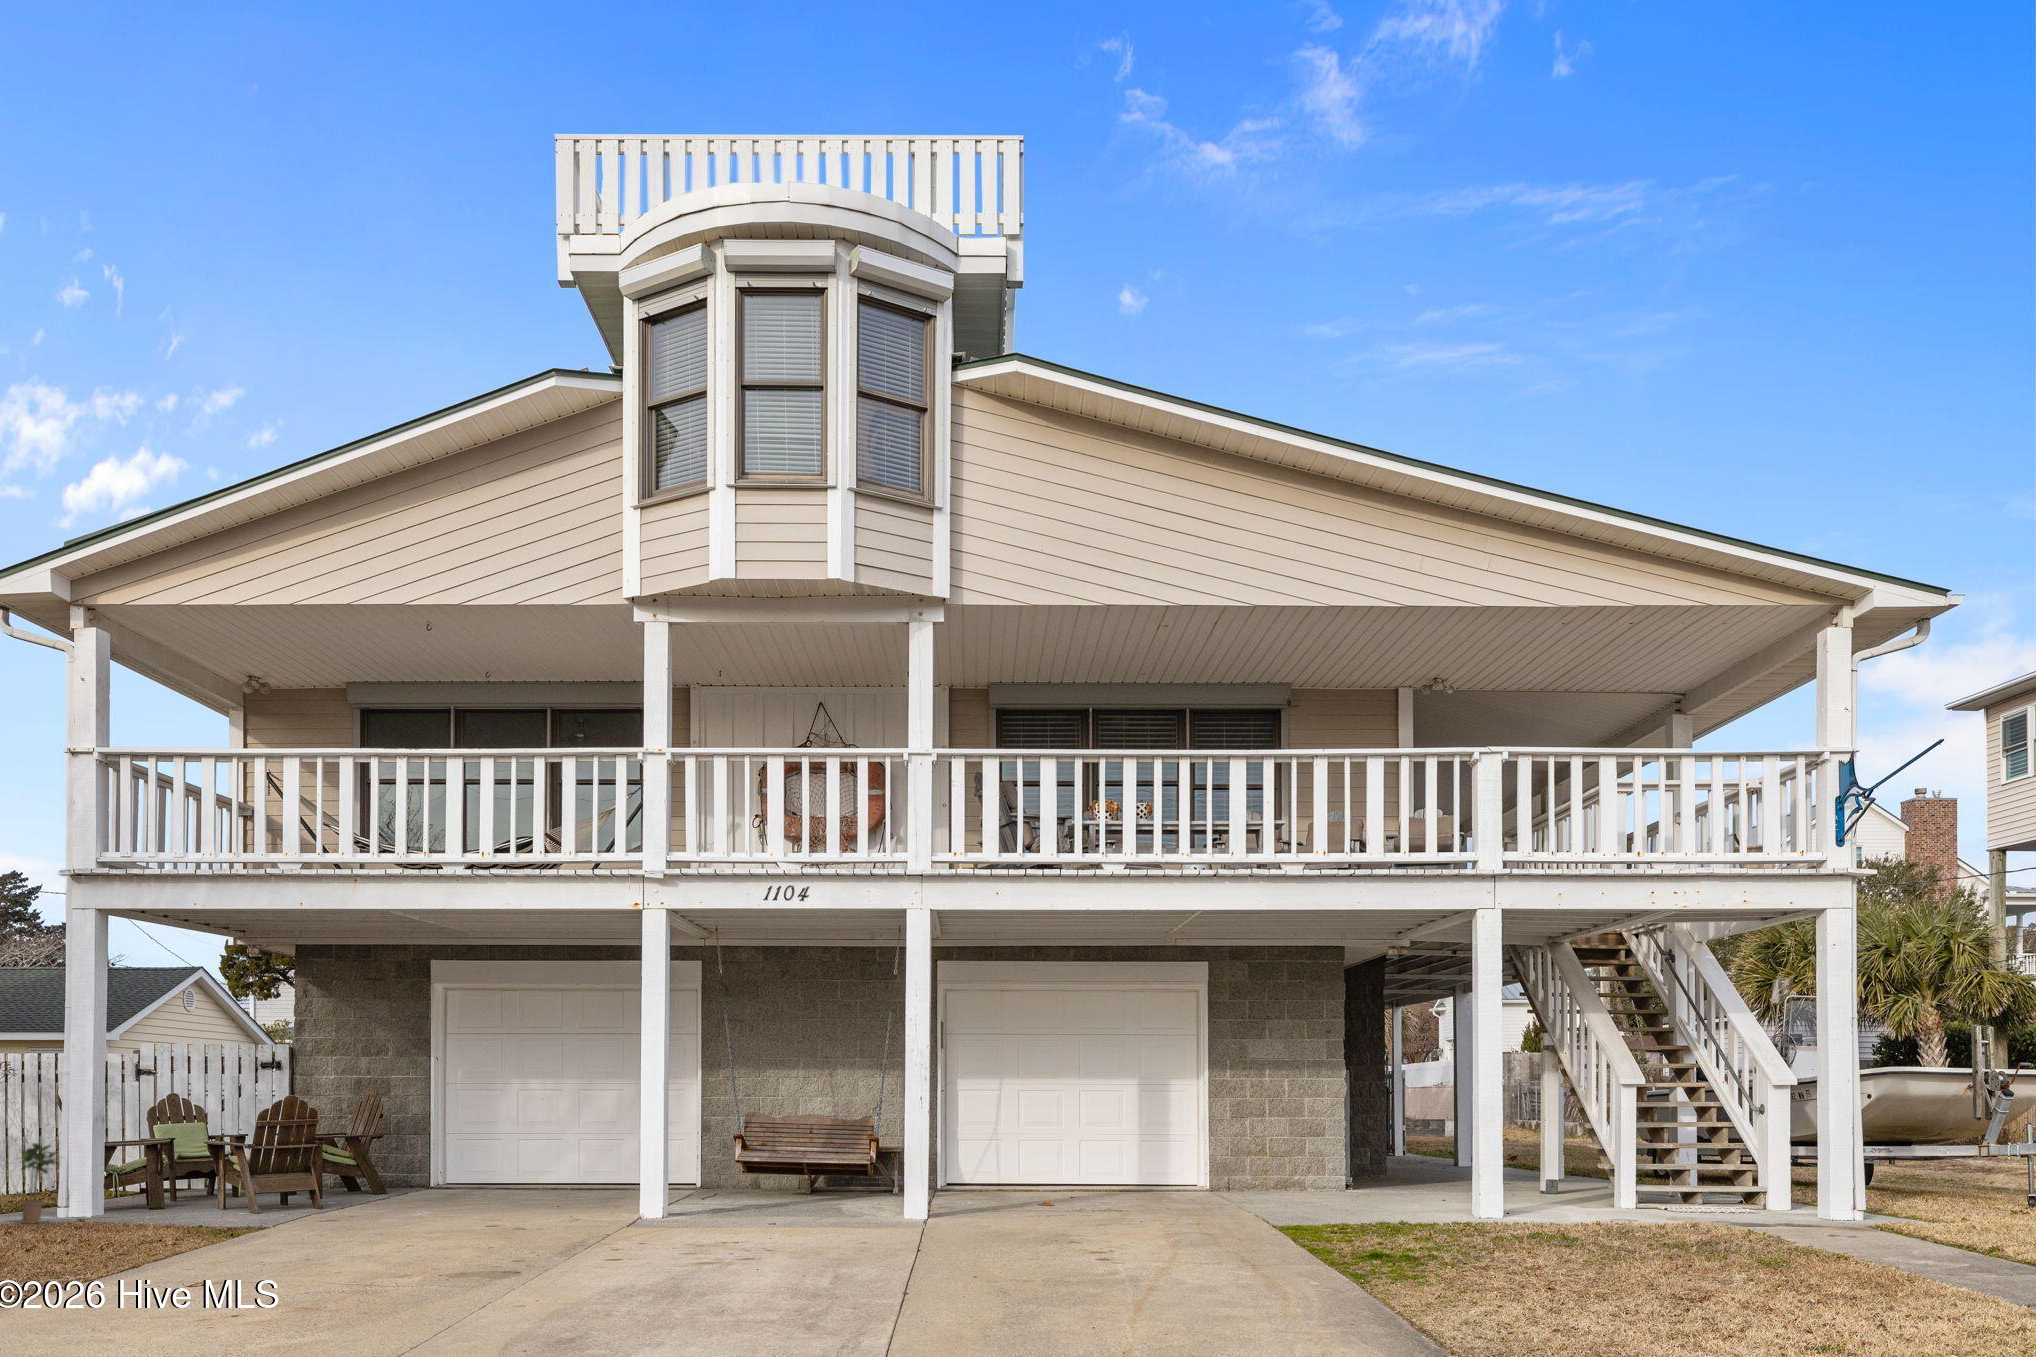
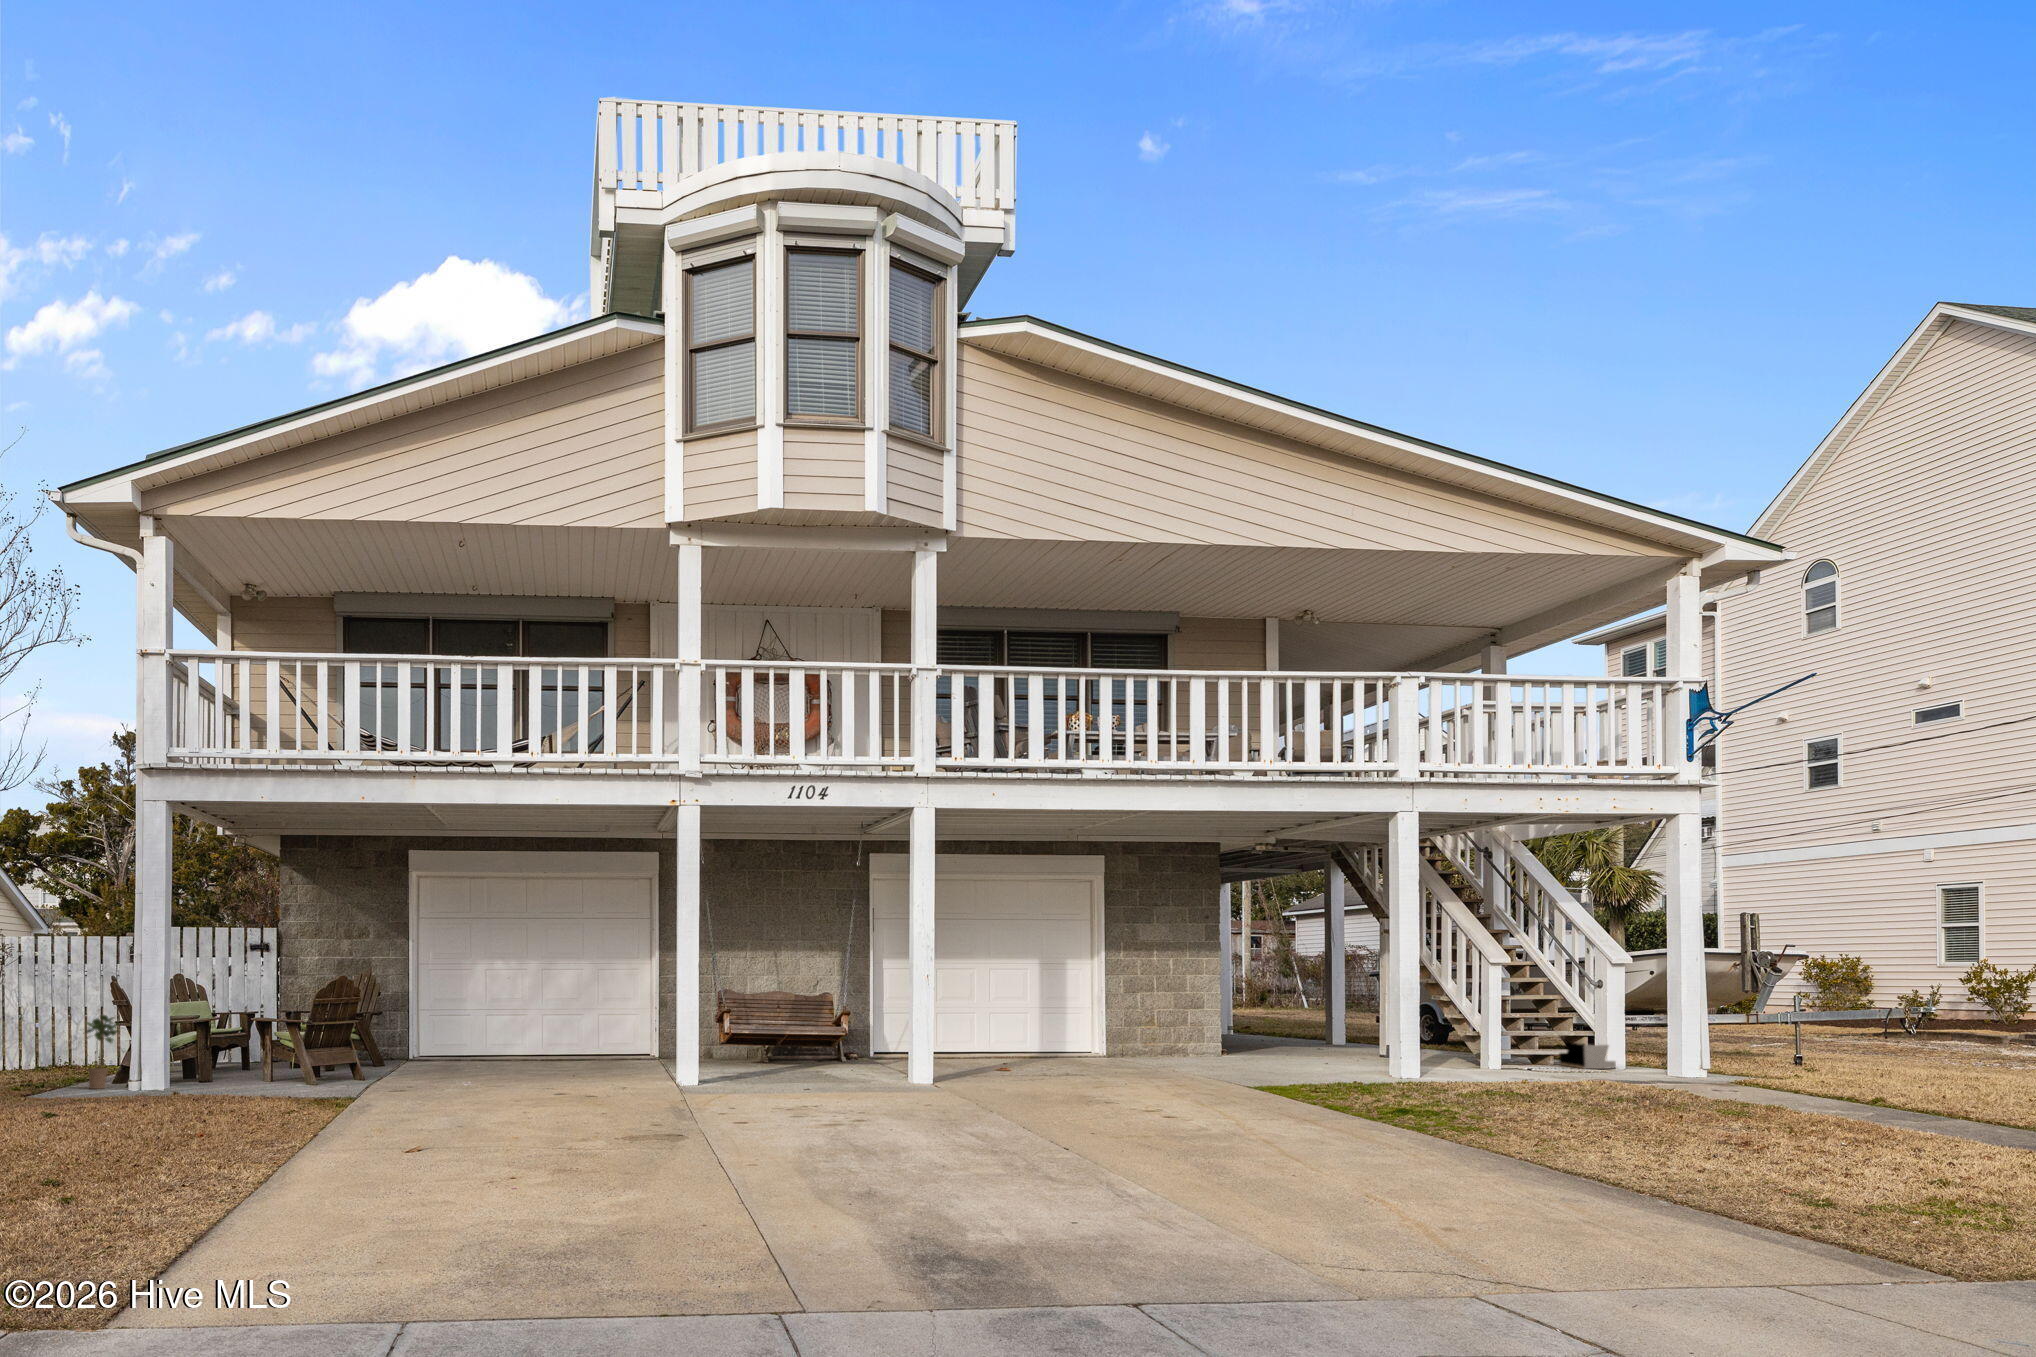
storage bin: none [1703,1182,1772,1219] -> present [1559,1042,1616,1069]

